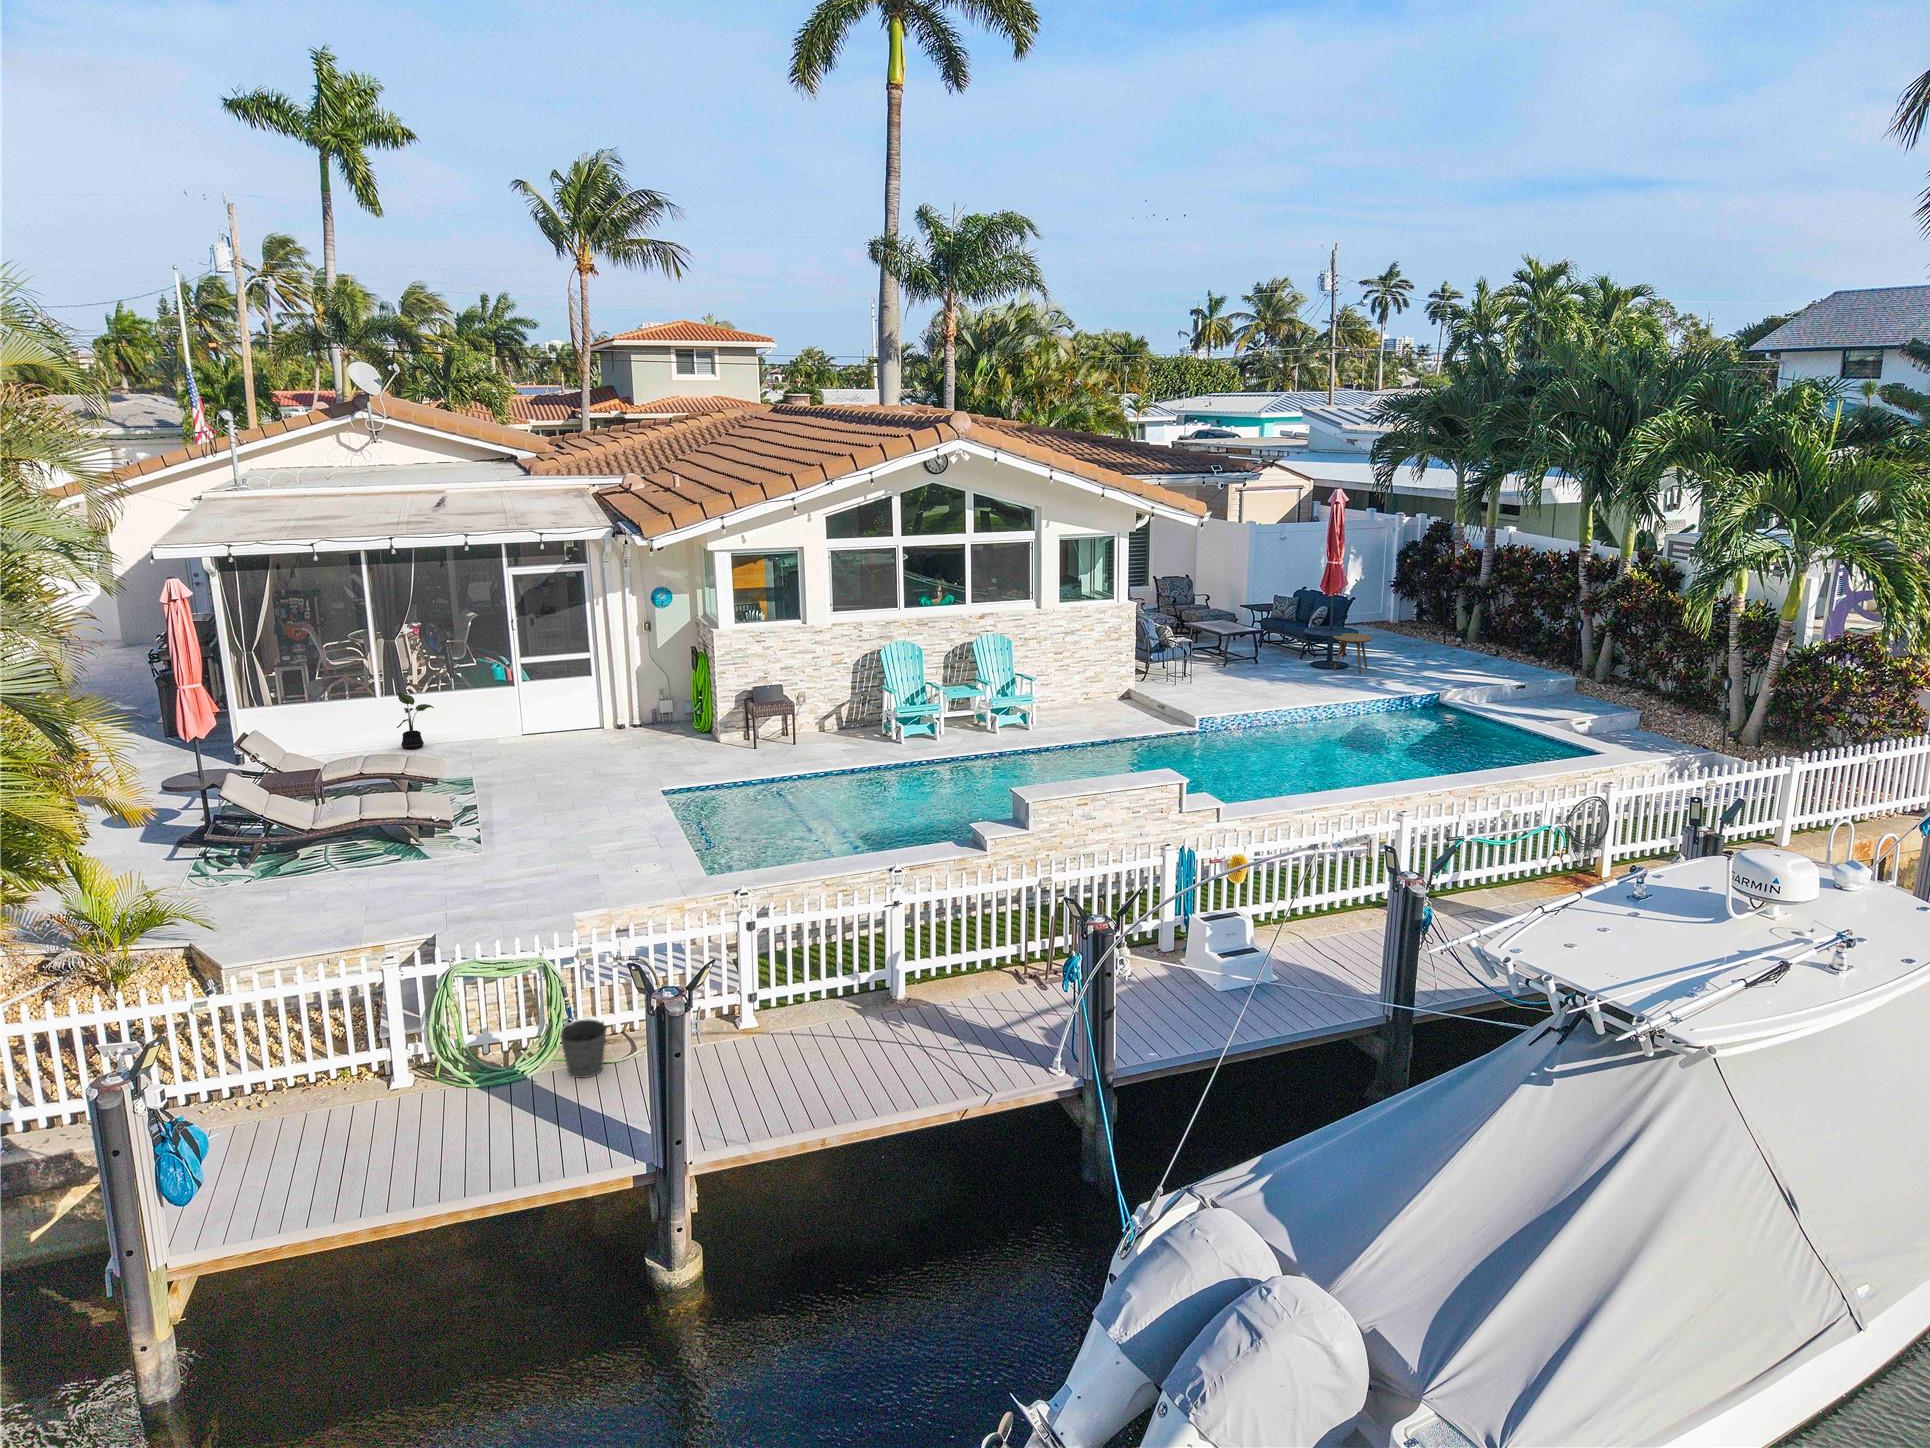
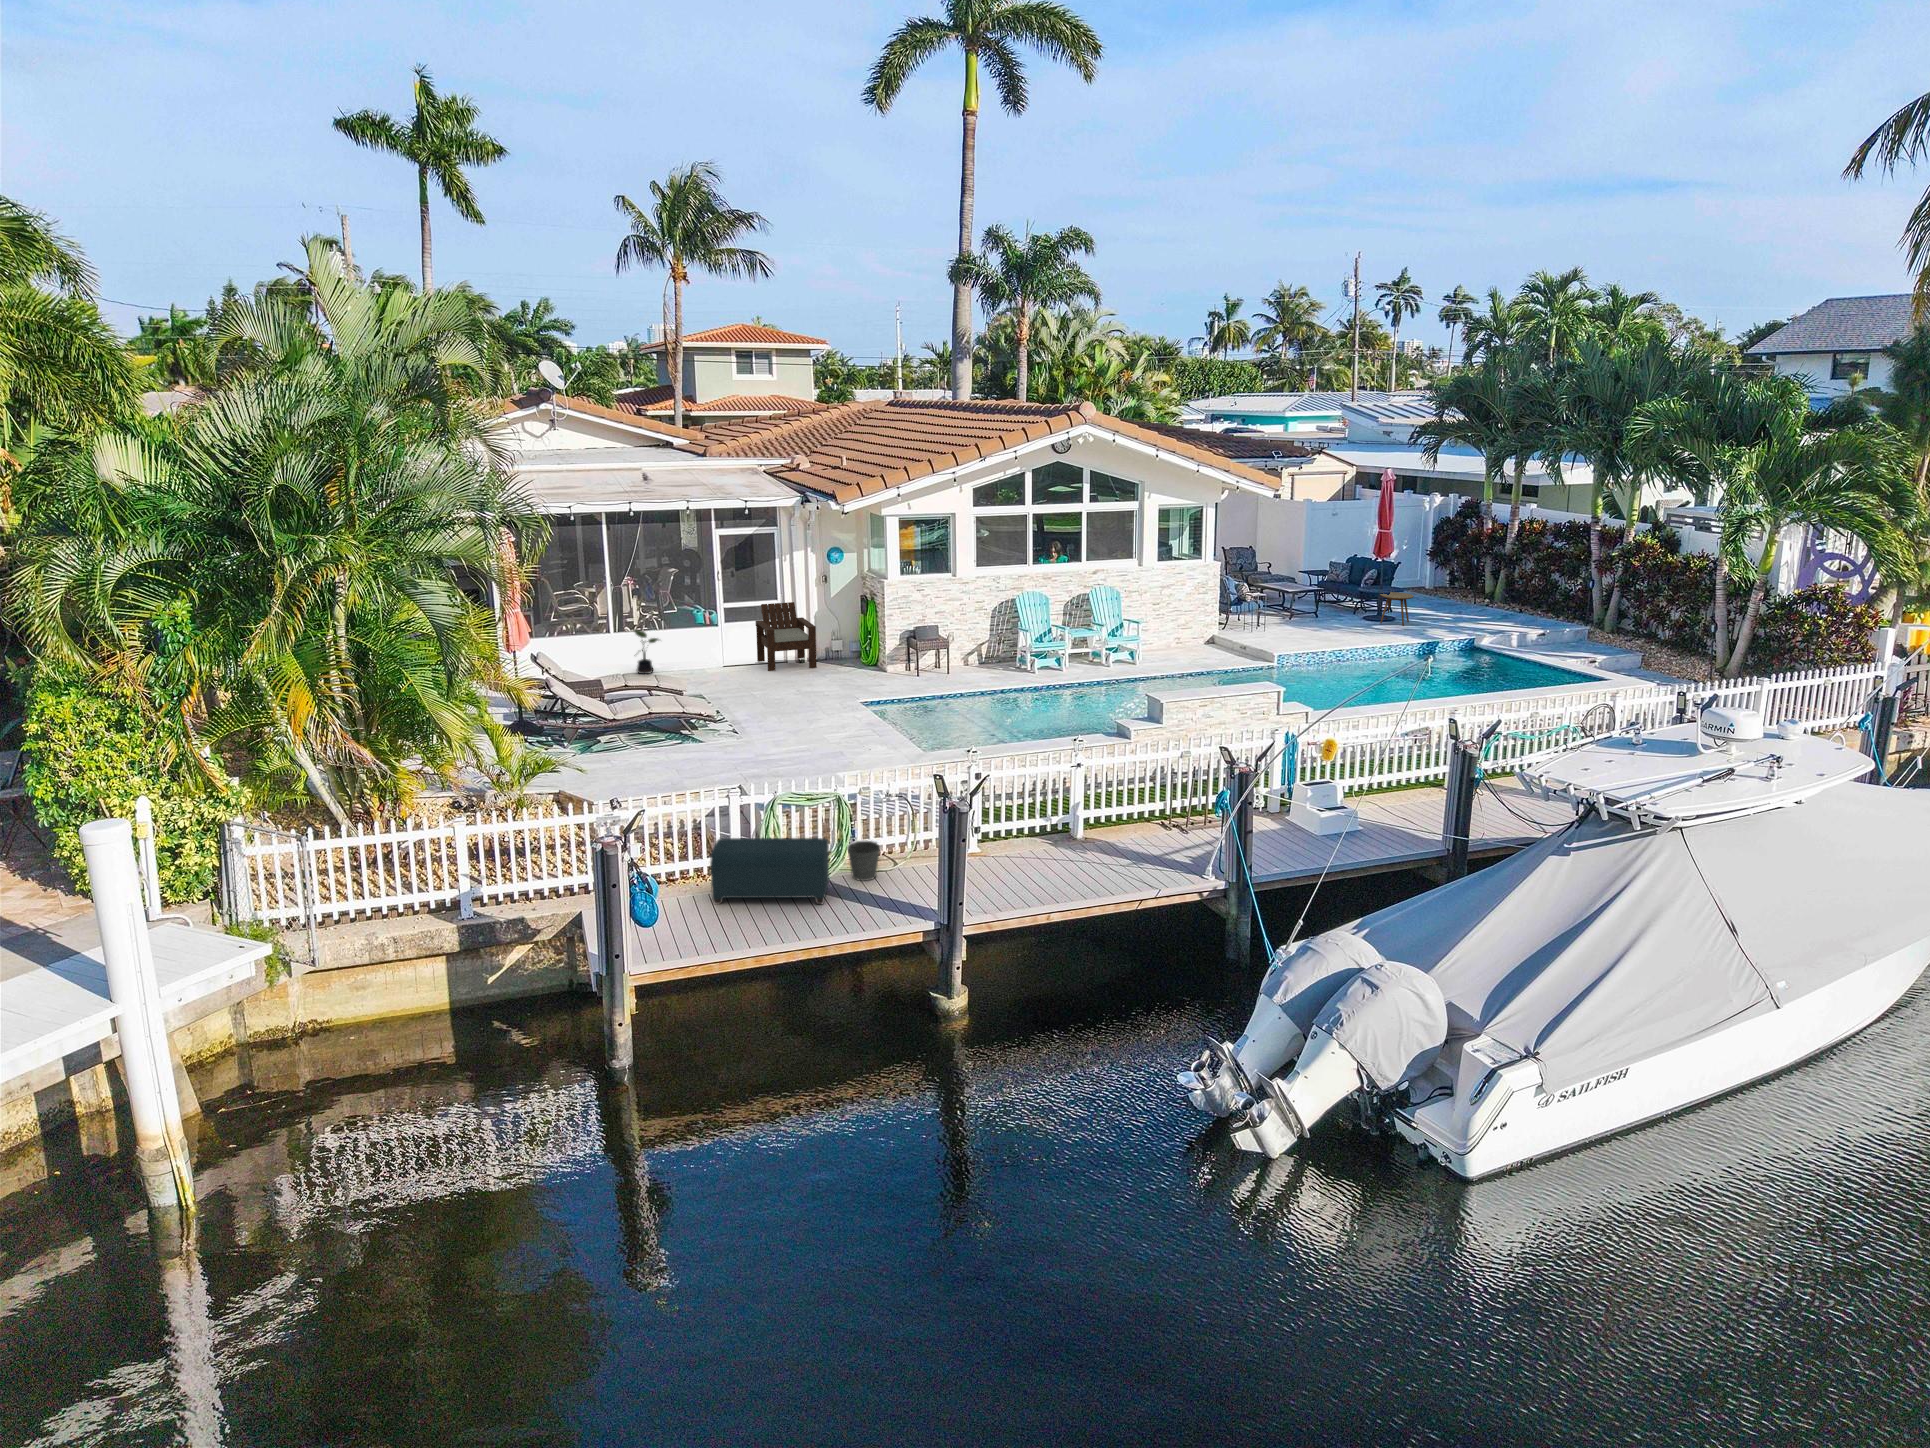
chair: none [558,656,632,744] -> present [756,602,817,671]
bench: none [345,1025,530,1126] -> present [710,838,829,904]

